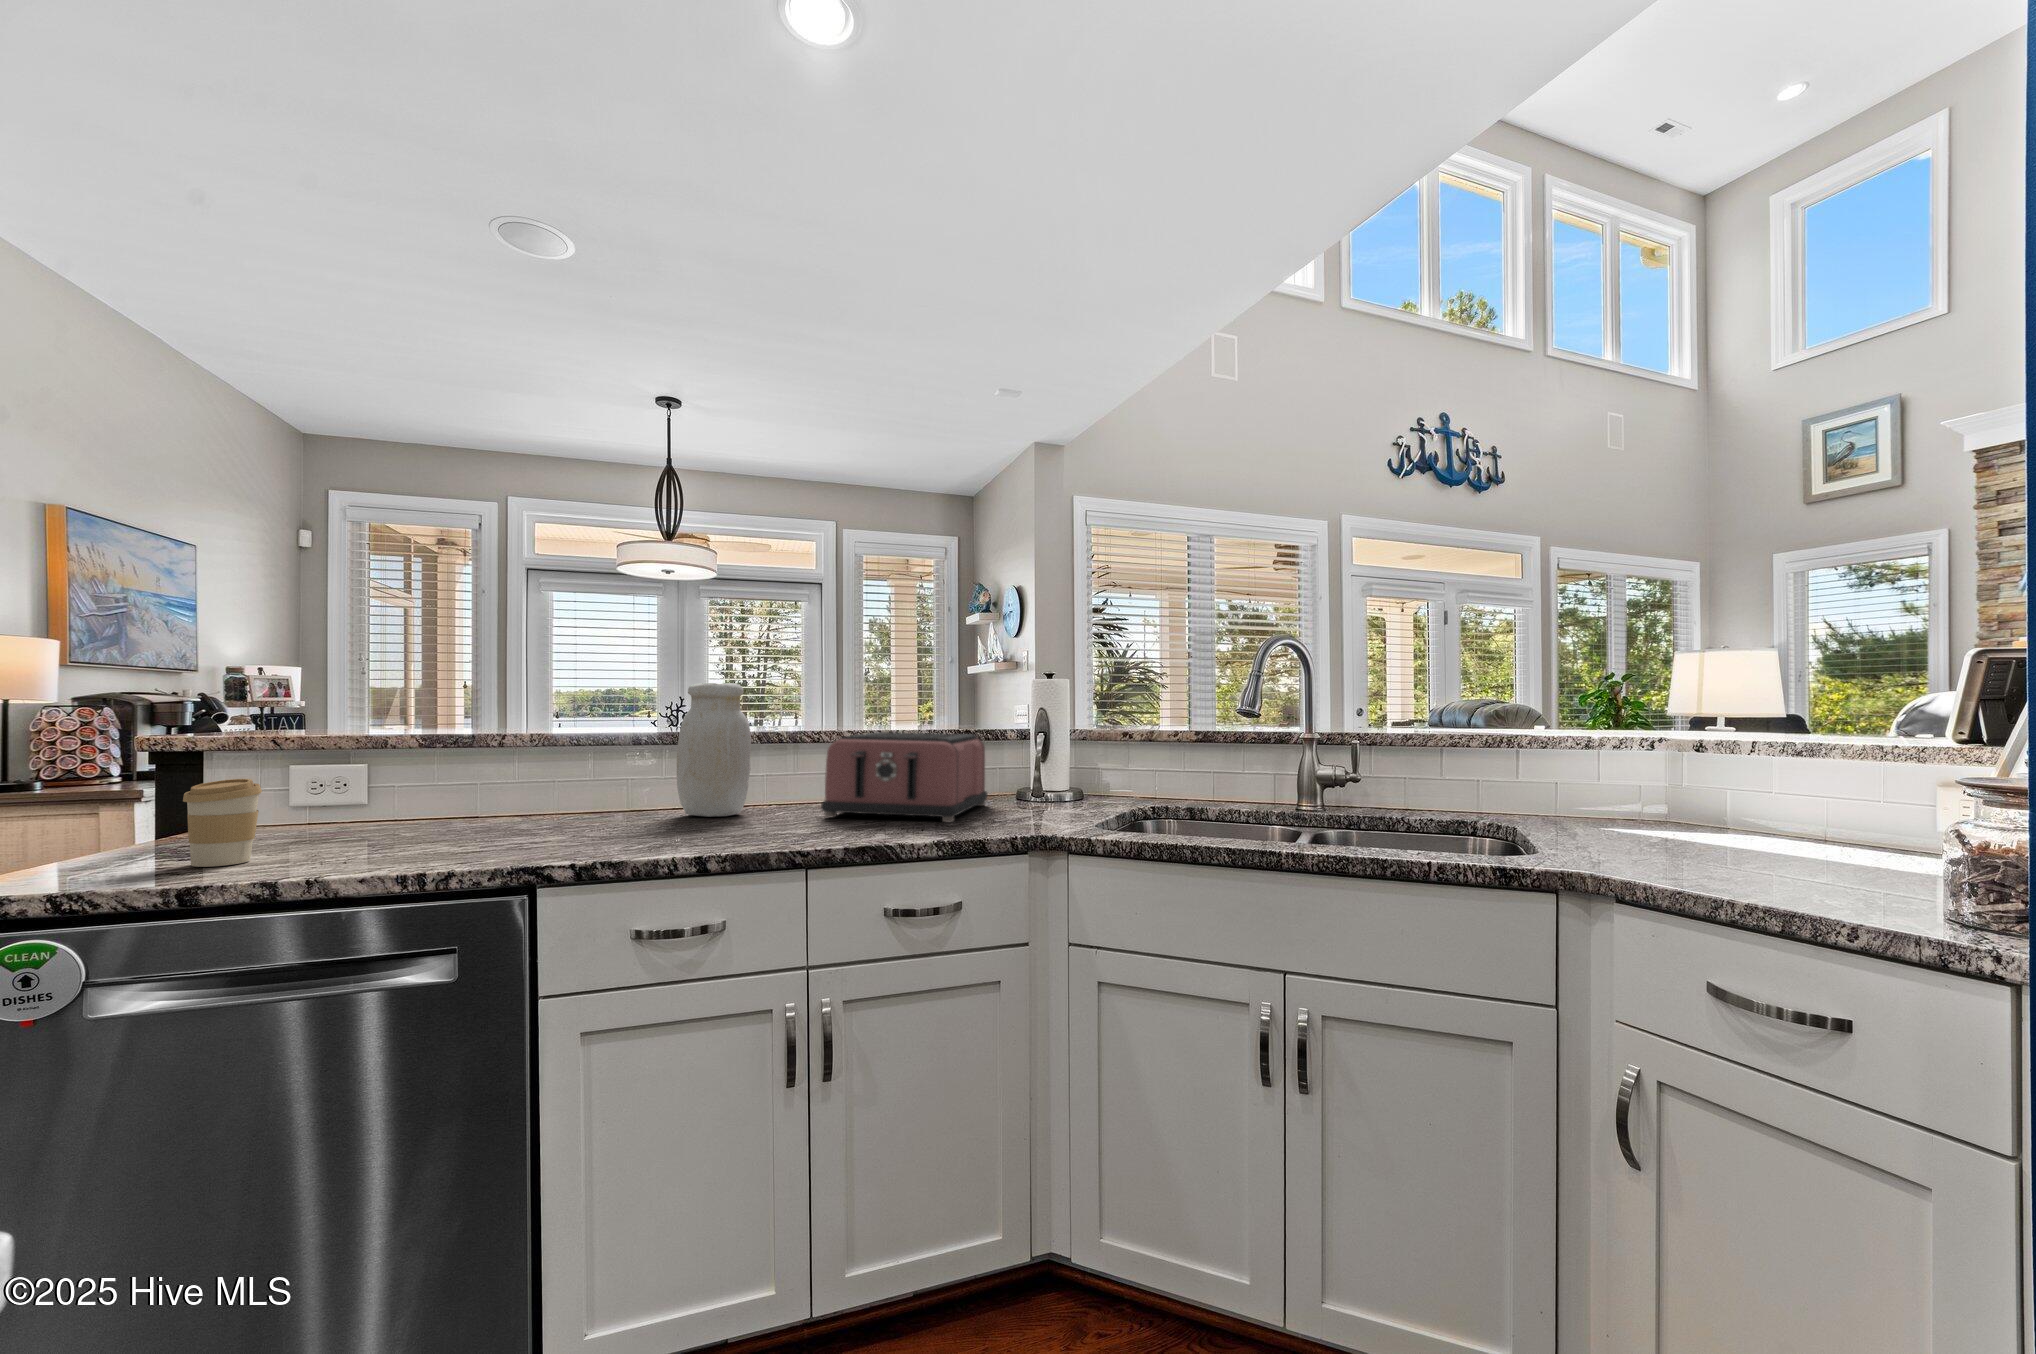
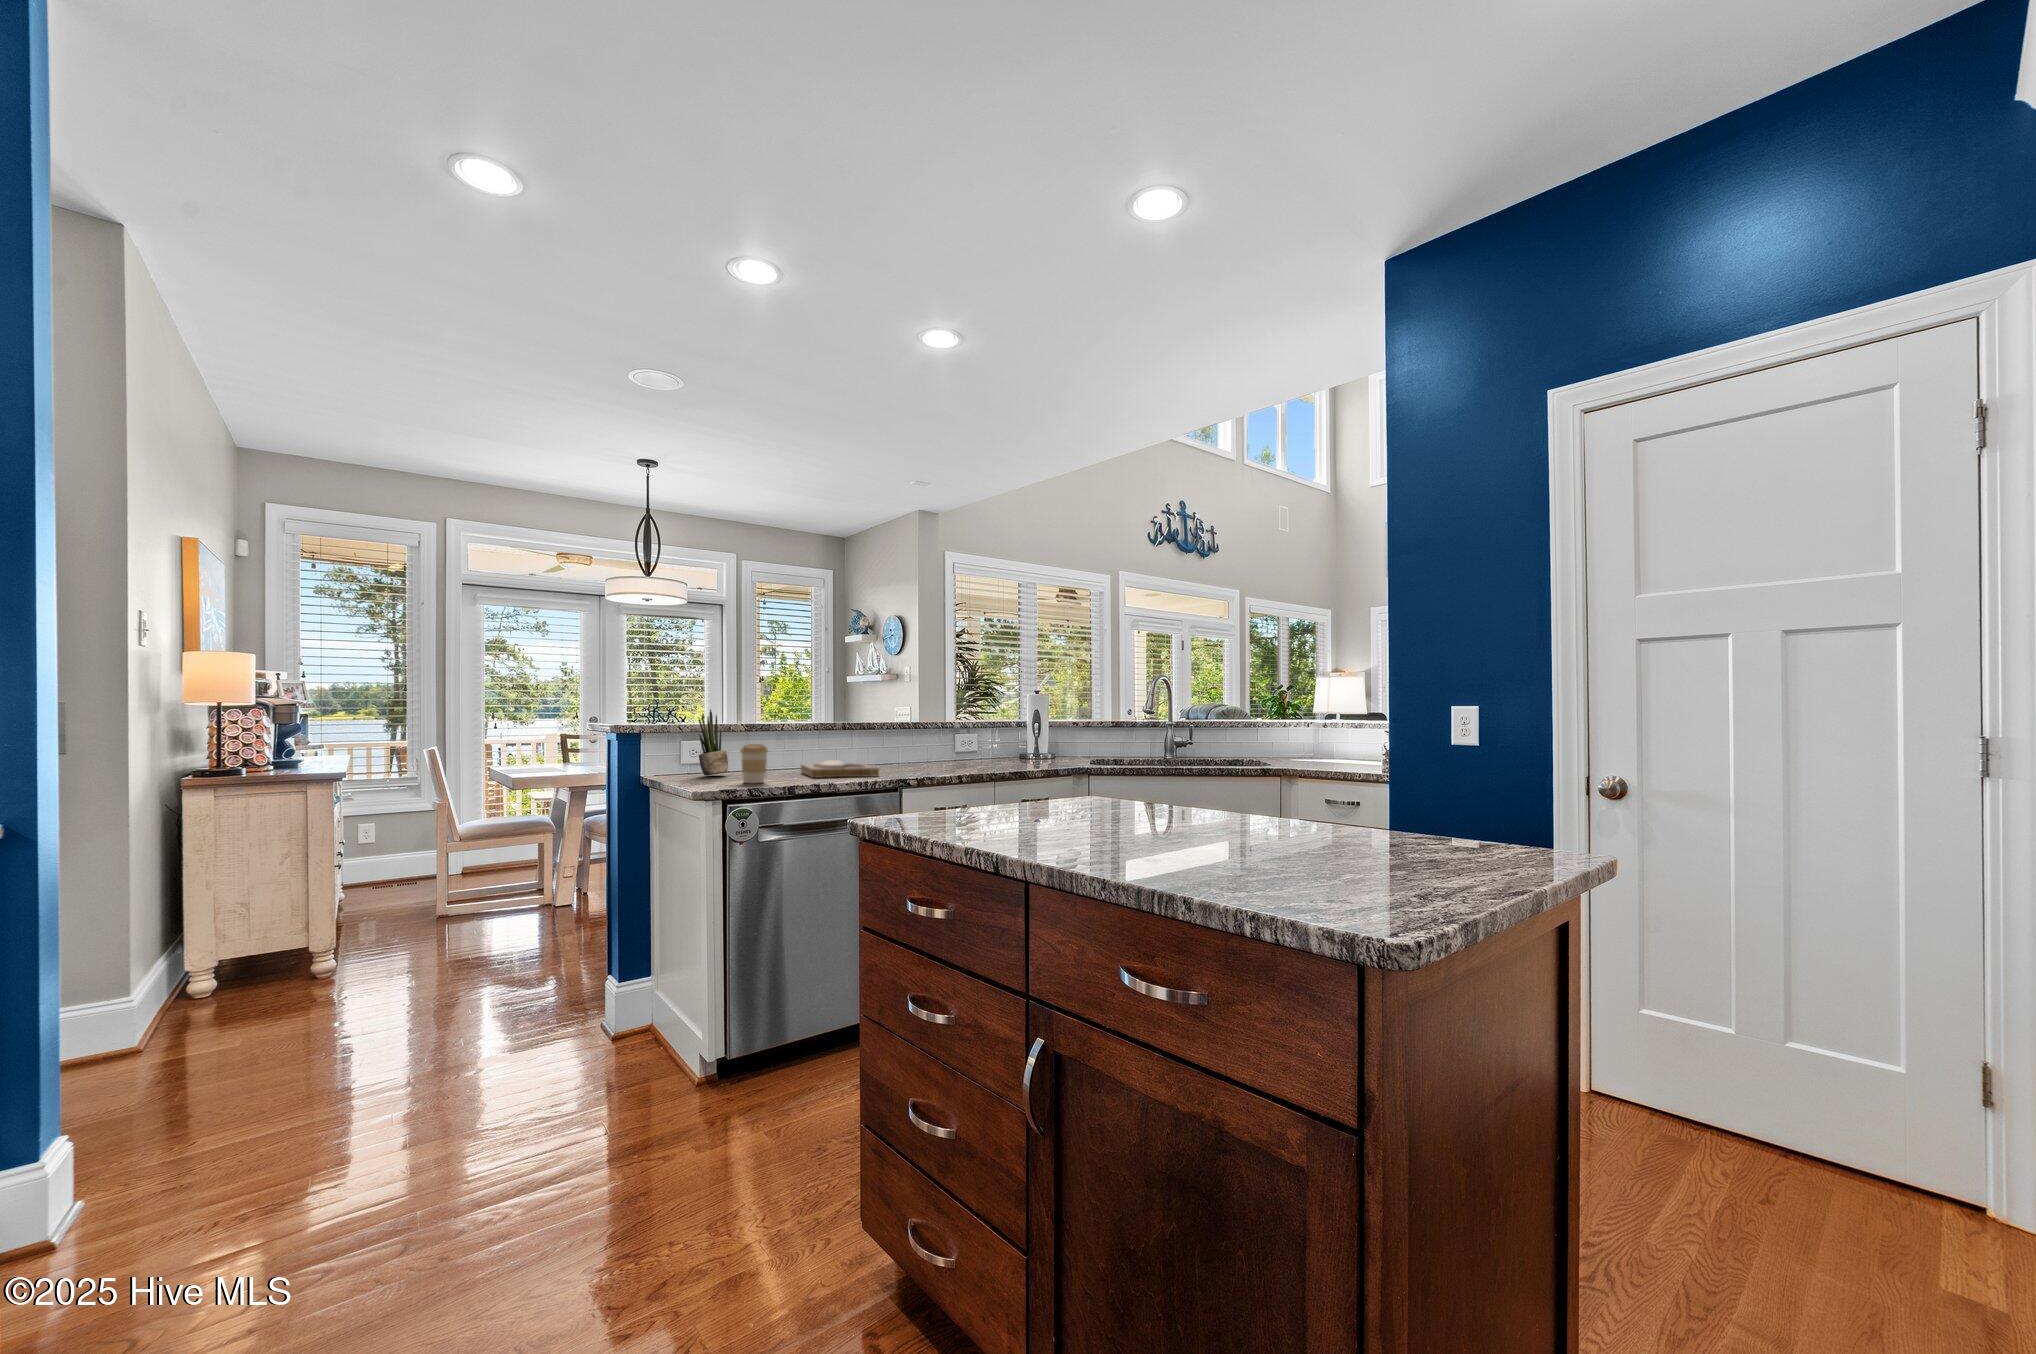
jar: present [677,683,751,817] -> none [869,697,908,767]
potted plant: none [276,705,341,831] -> present [699,710,728,775]
toaster: present [821,732,988,823] -> none [946,723,1020,766]
tray: none [410,808,612,849] -> present [801,760,879,778]

